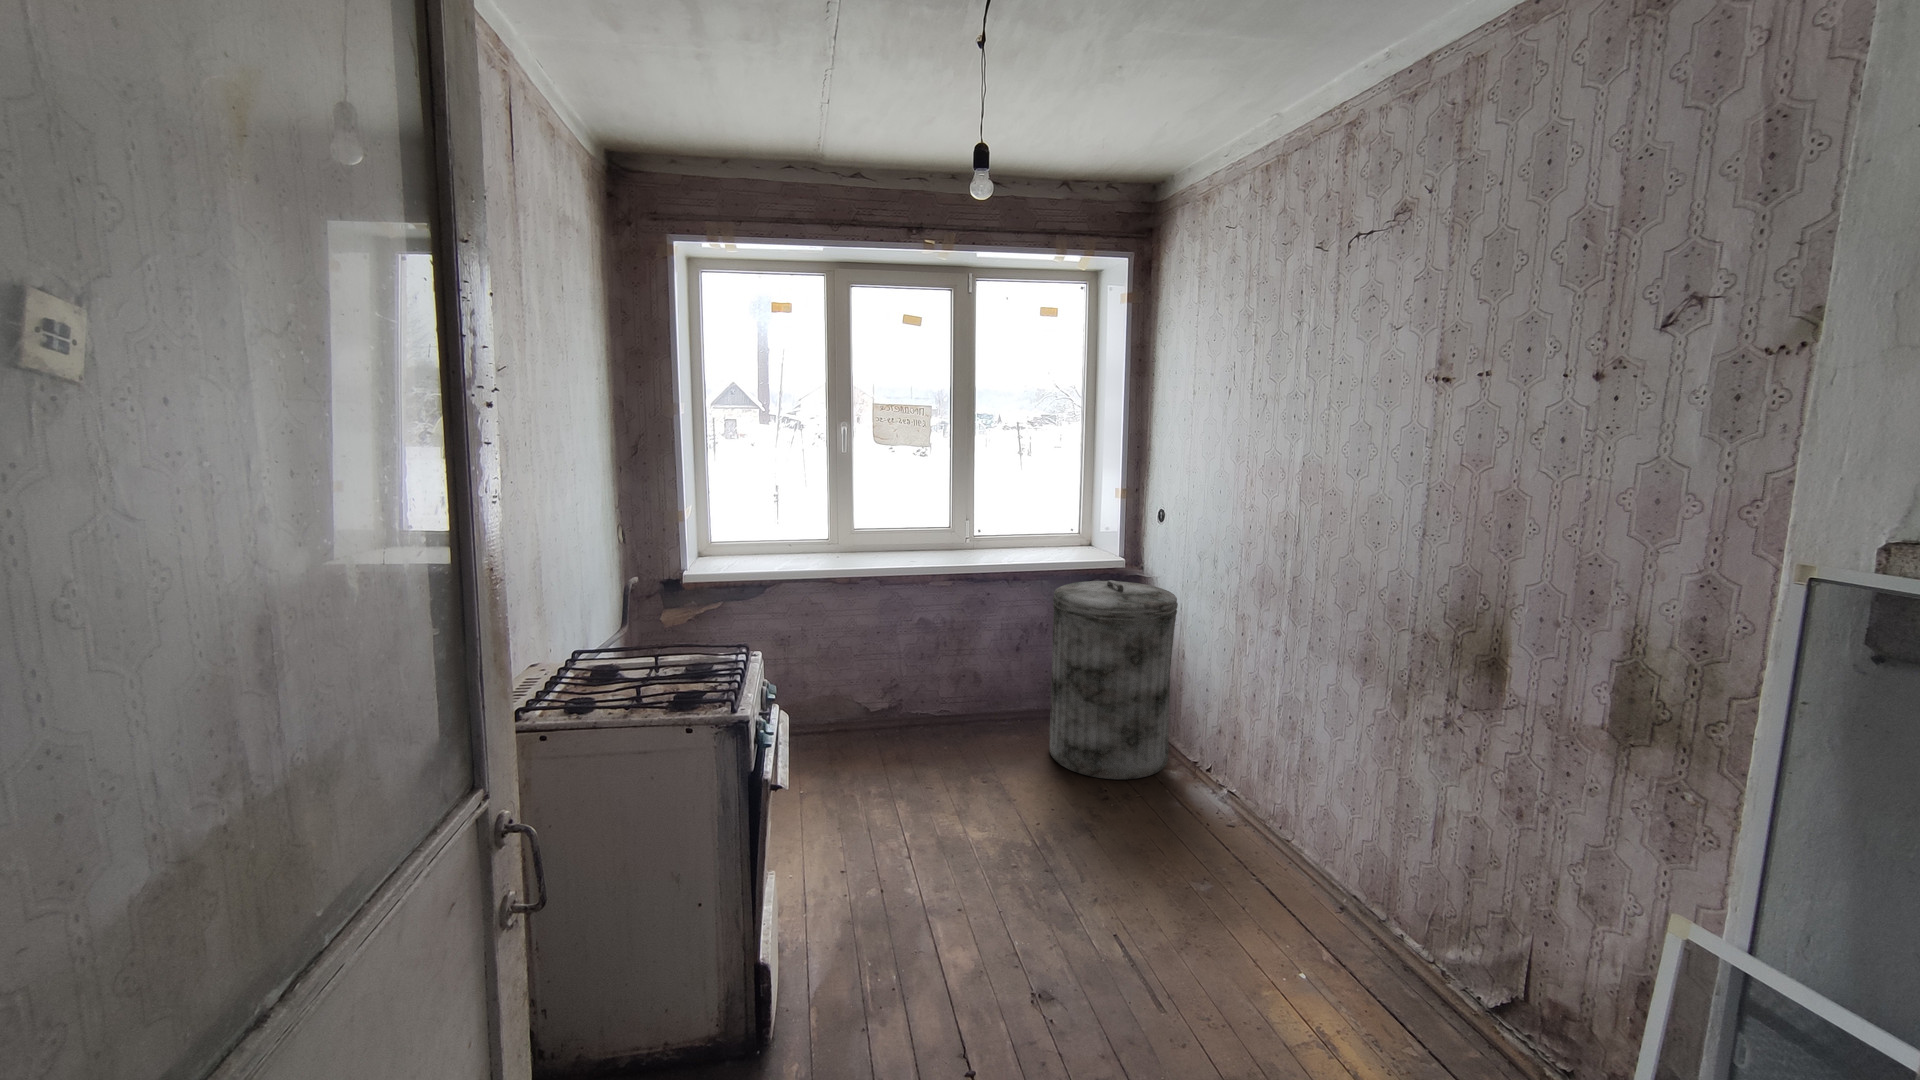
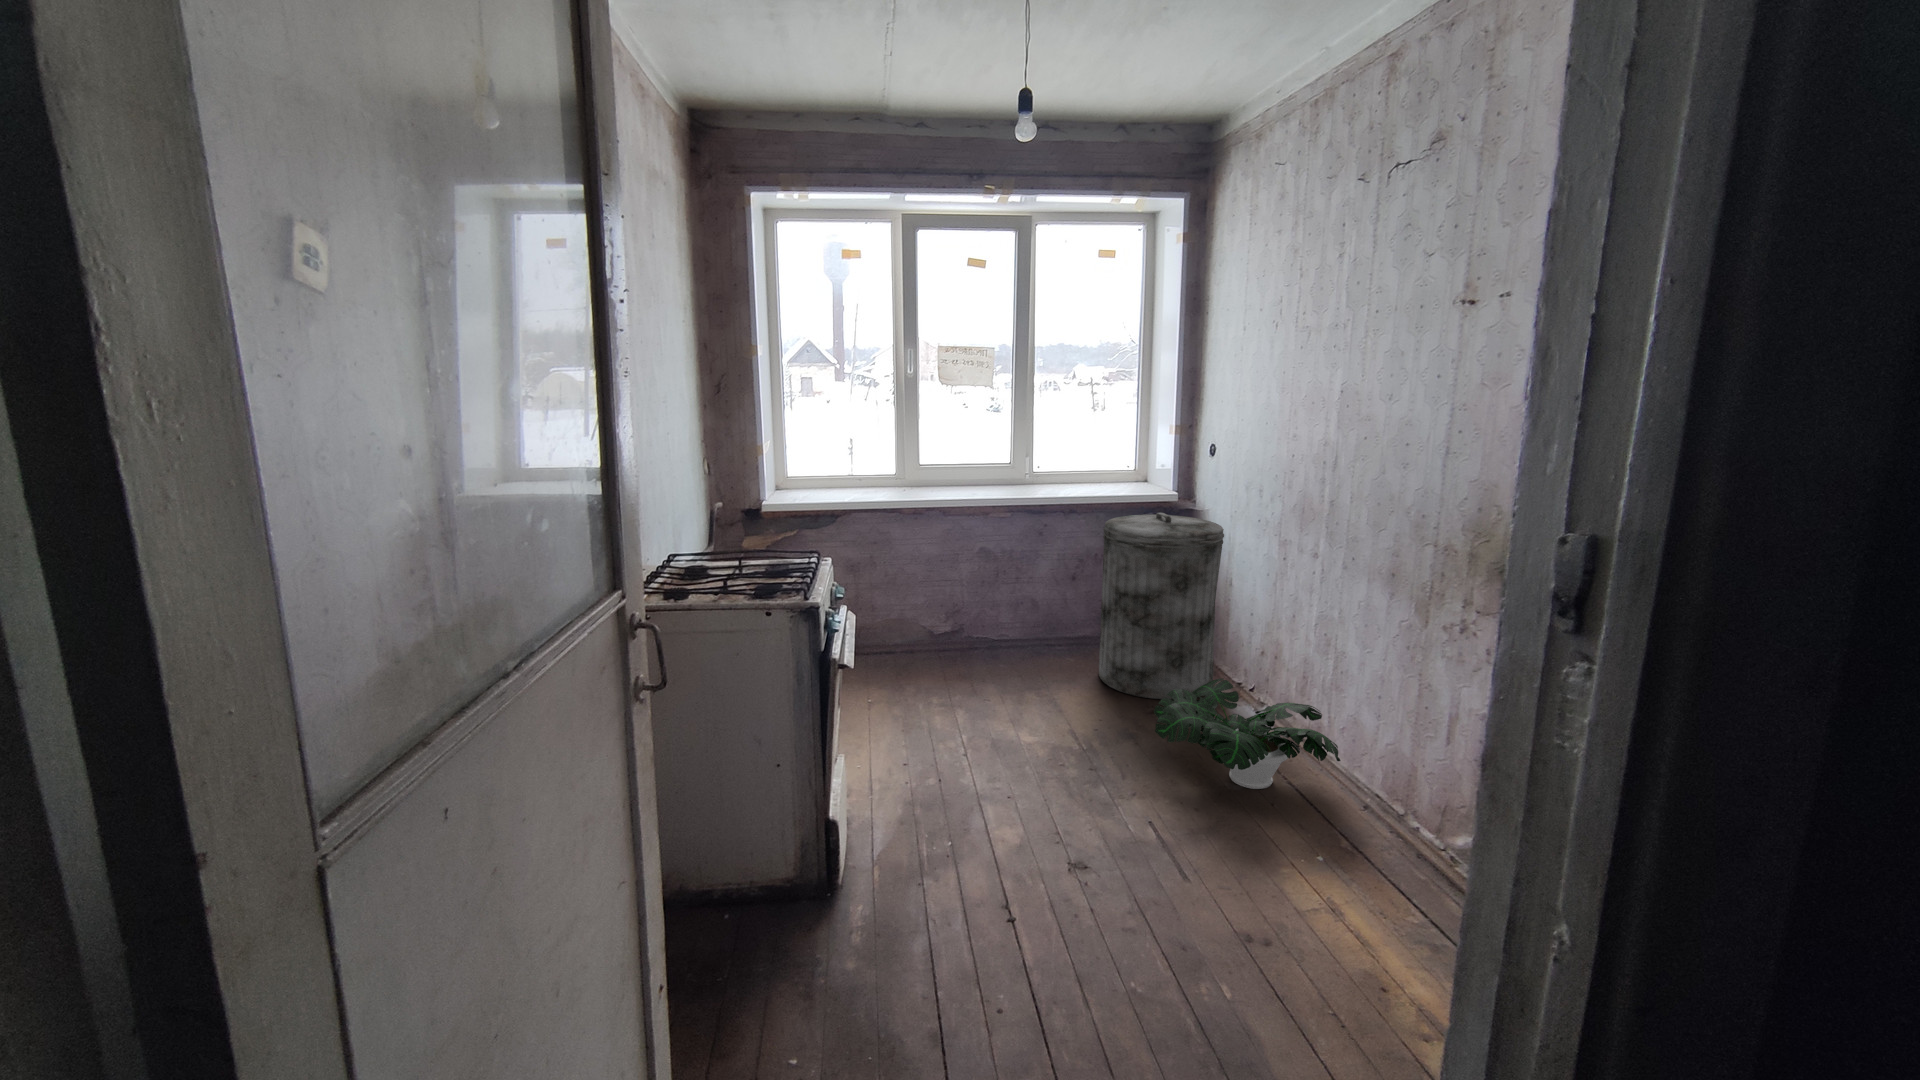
potted plant: none [1115,763,1317,888] -> present [1154,678,1341,789]

